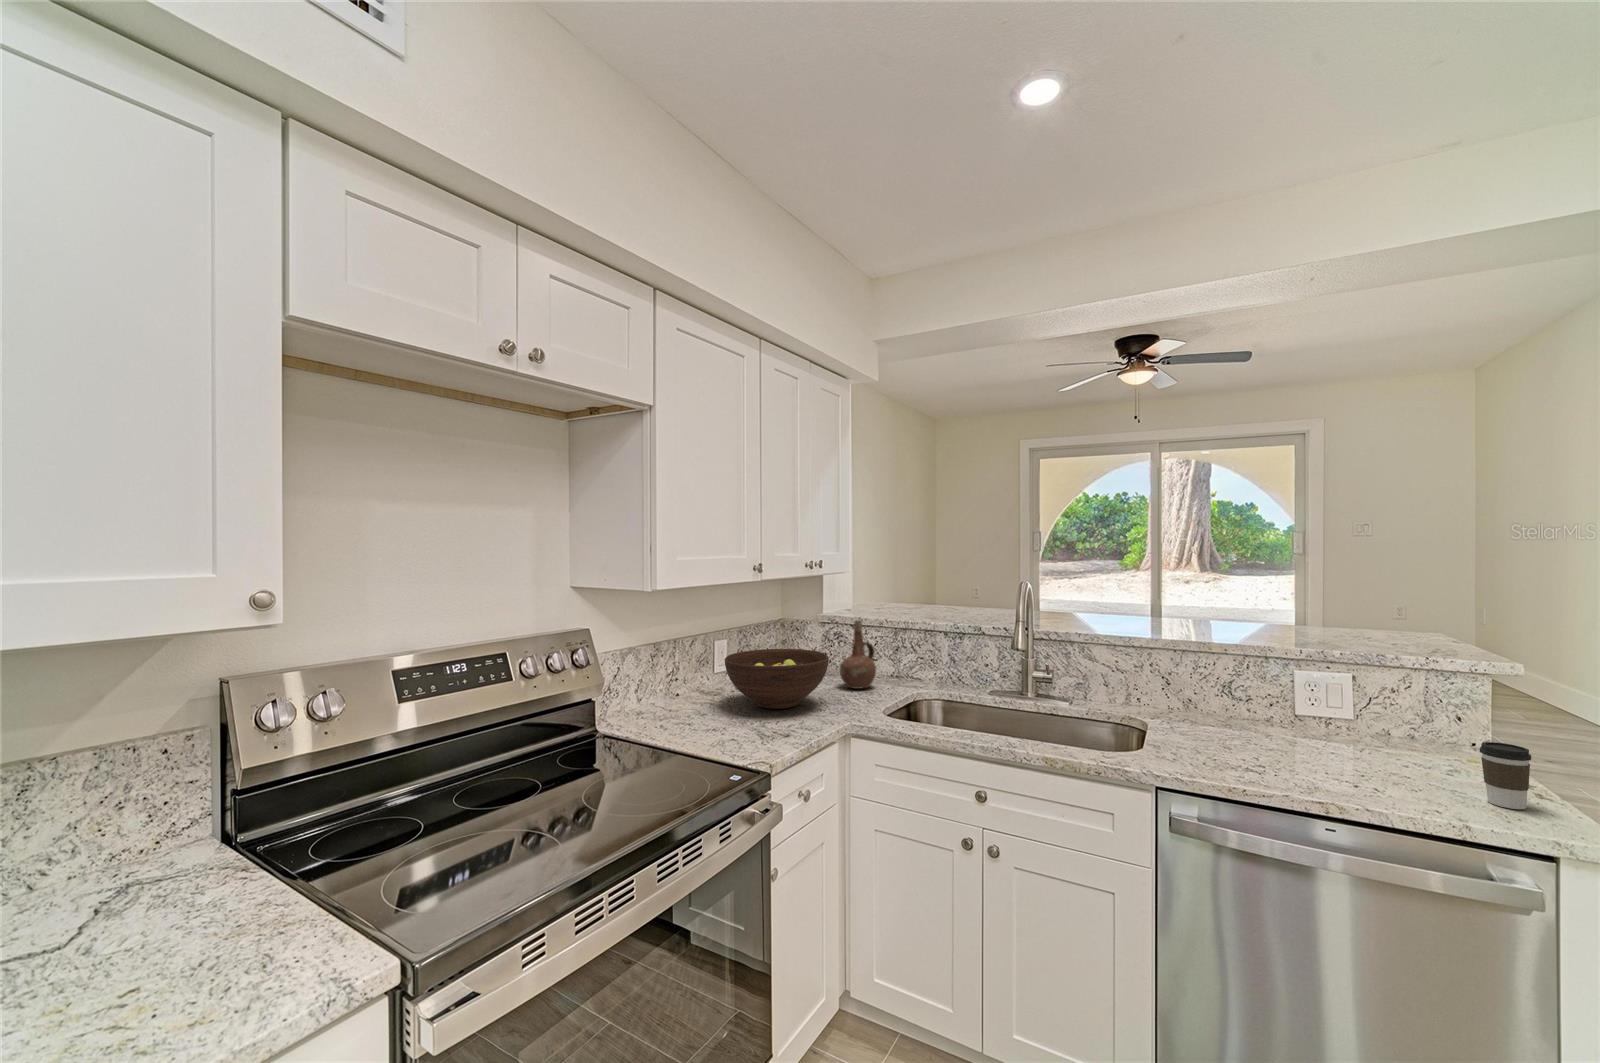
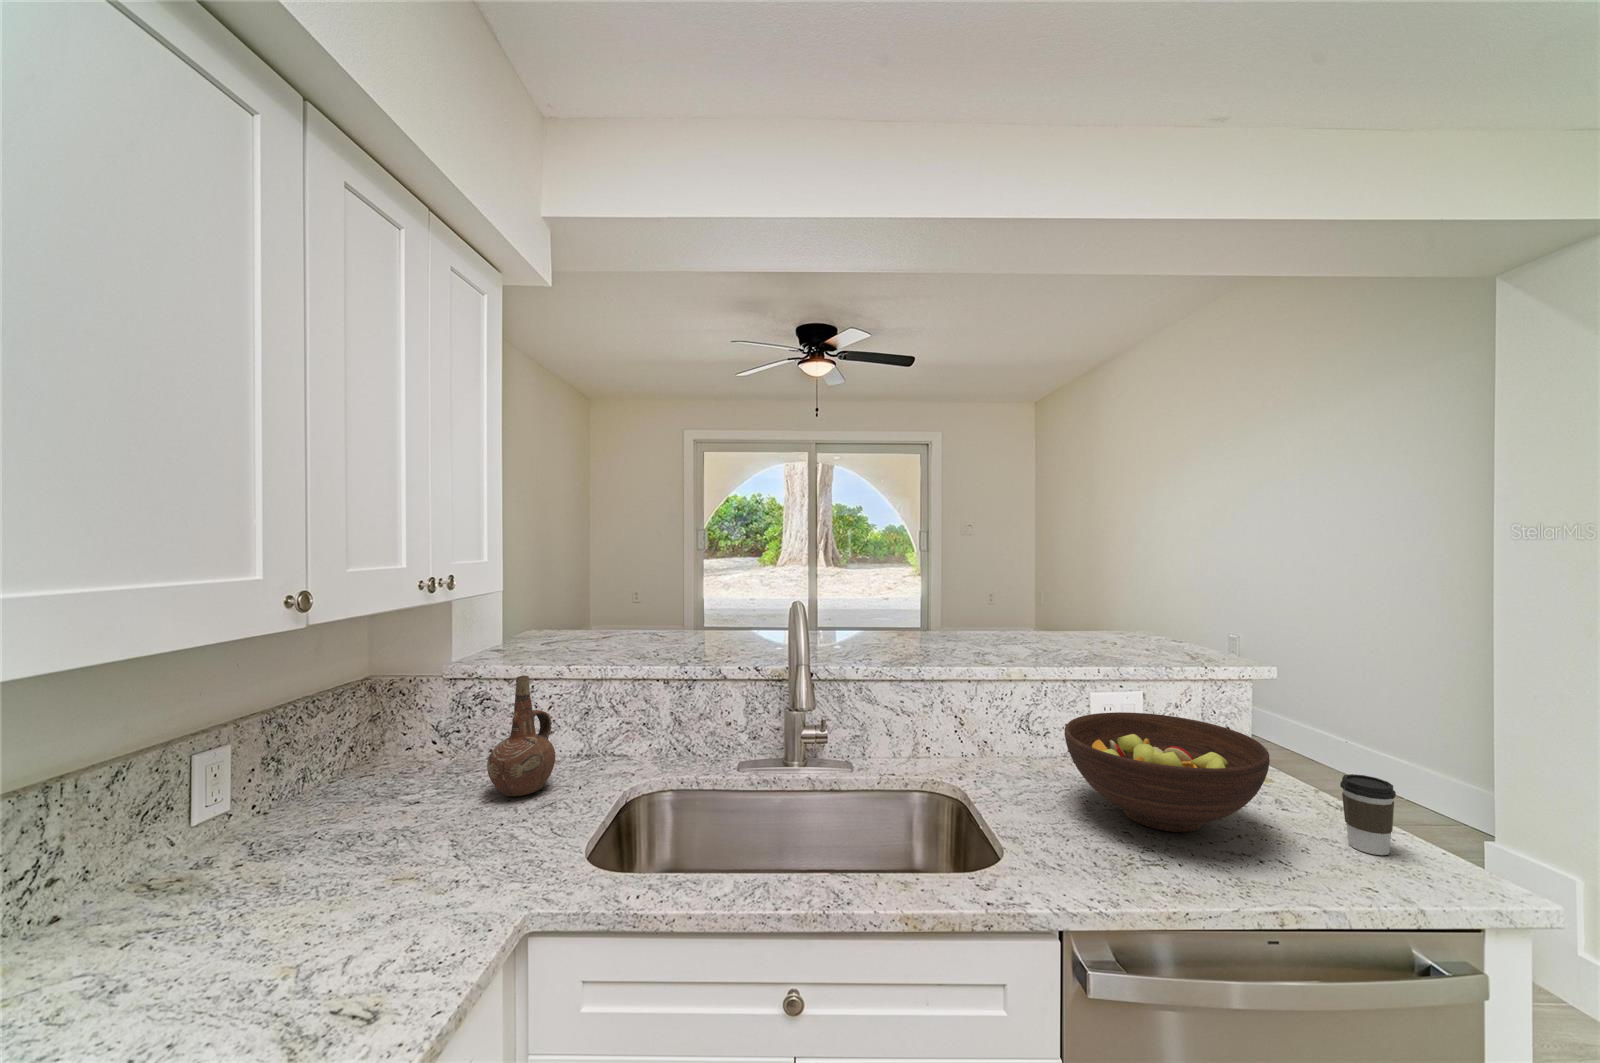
fruit bowl: present [725,649,829,709] -> present [1065,712,1270,832]

